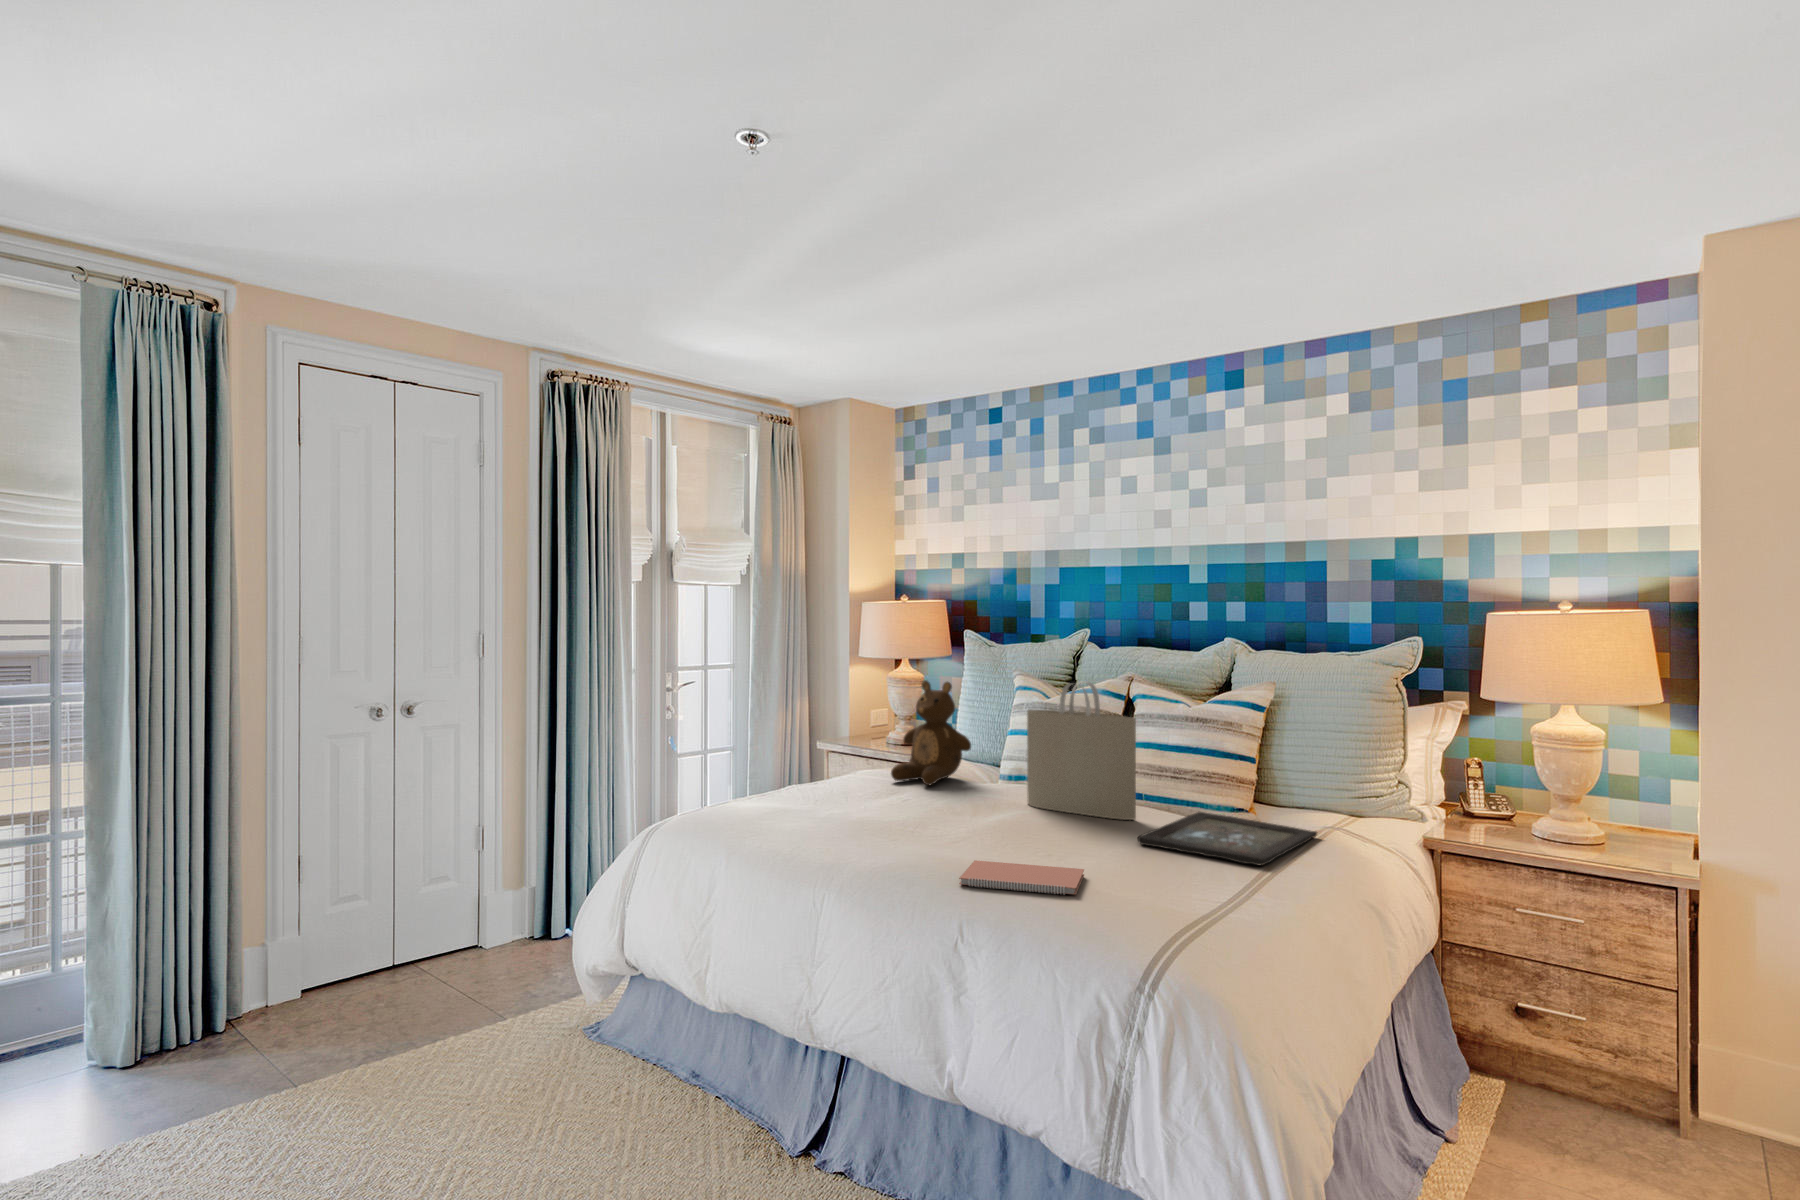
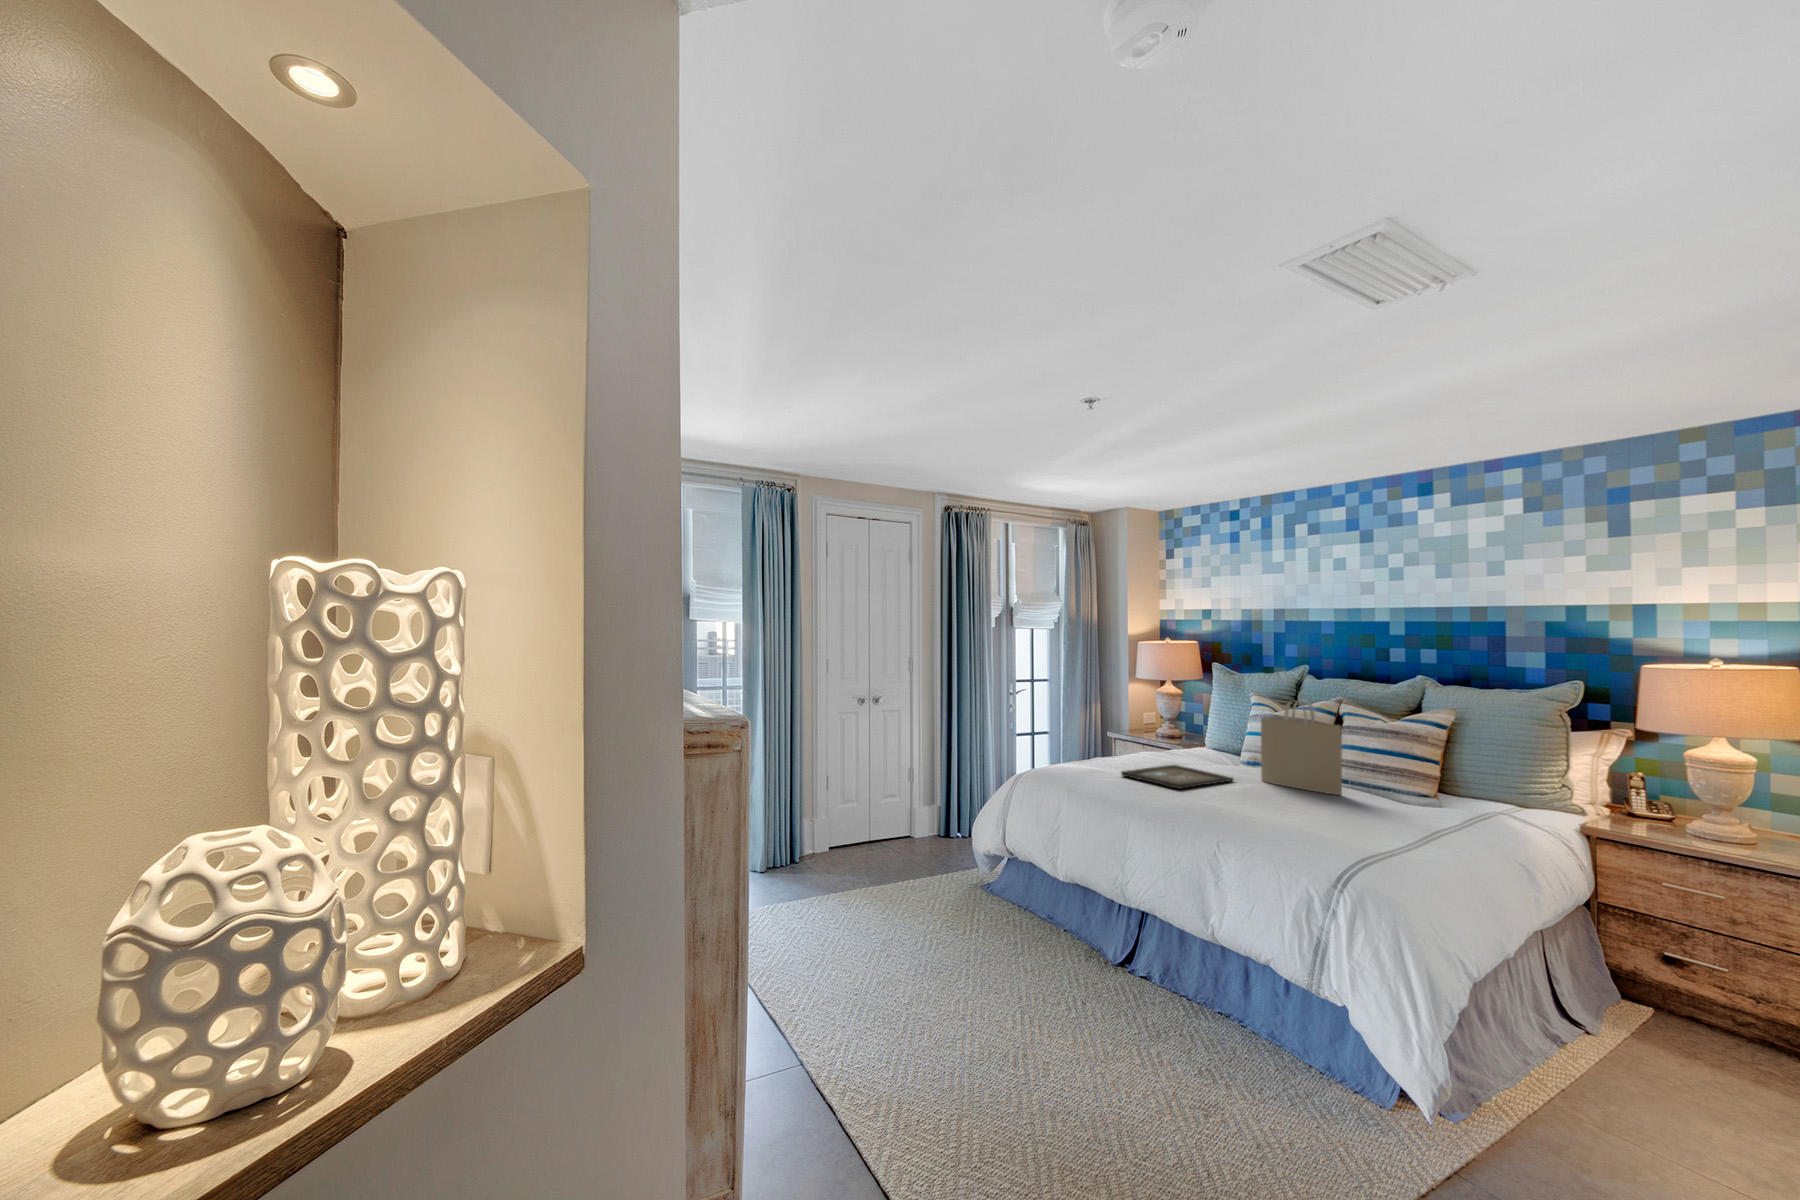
teddy bear: present [891,680,971,785] -> none [1163,695,1220,765]
tray: present [1138,812,1317,865] -> present [1121,765,1234,789]
notebook: present [959,860,1084,895] -> none [1215,807,1301,830]

